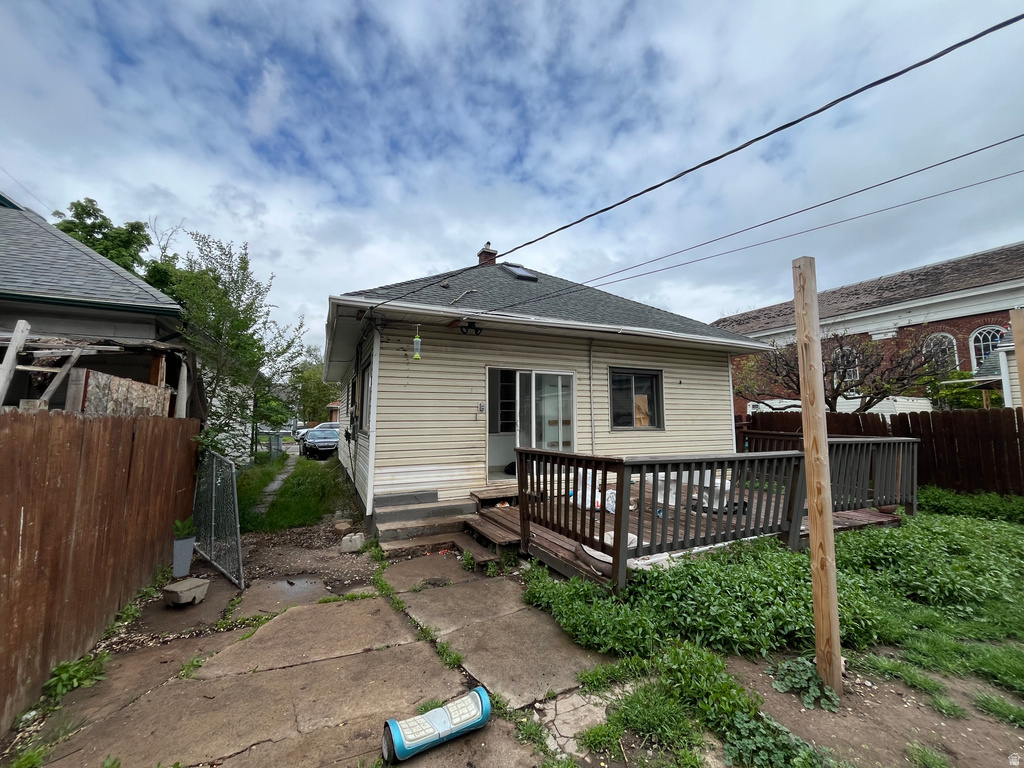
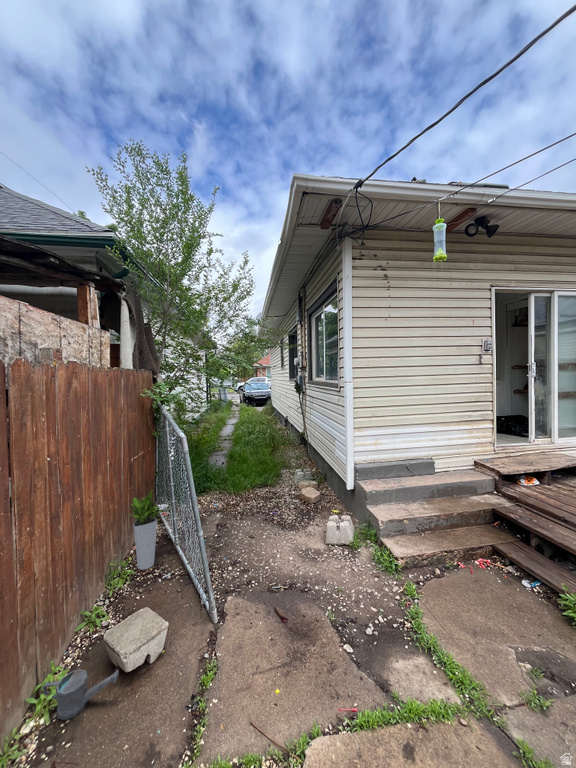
watering can: none [119,599,173,626] -> present [43,669,119,720]

